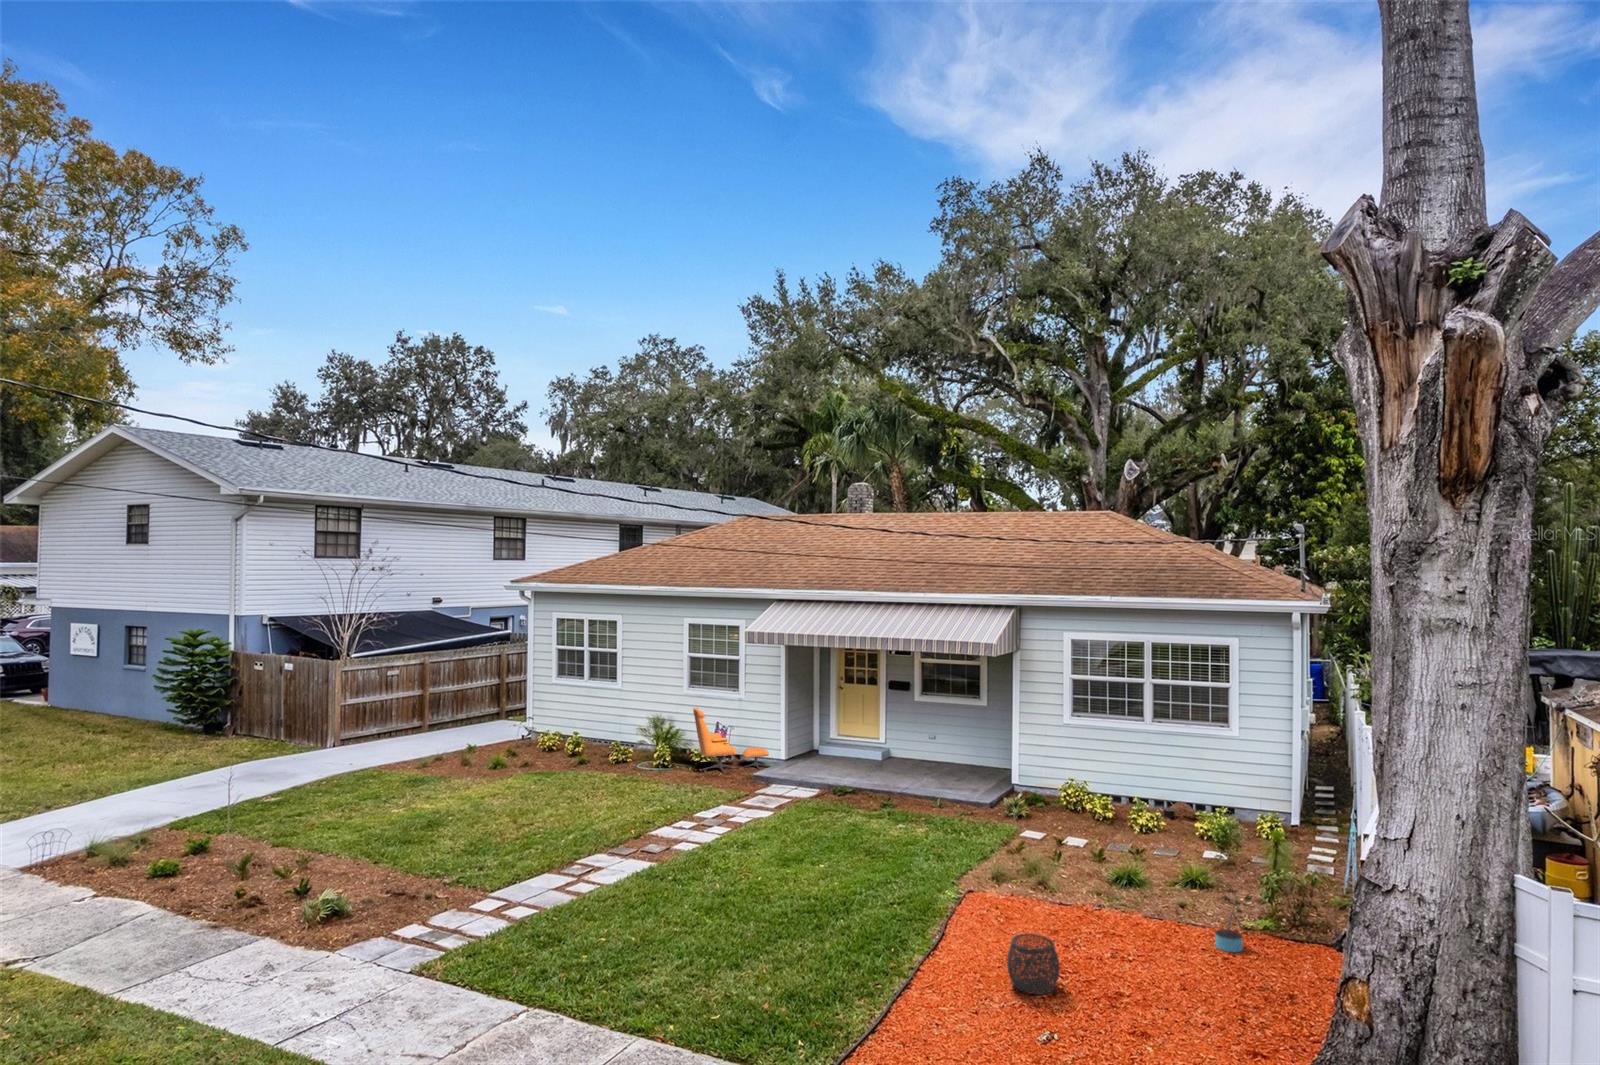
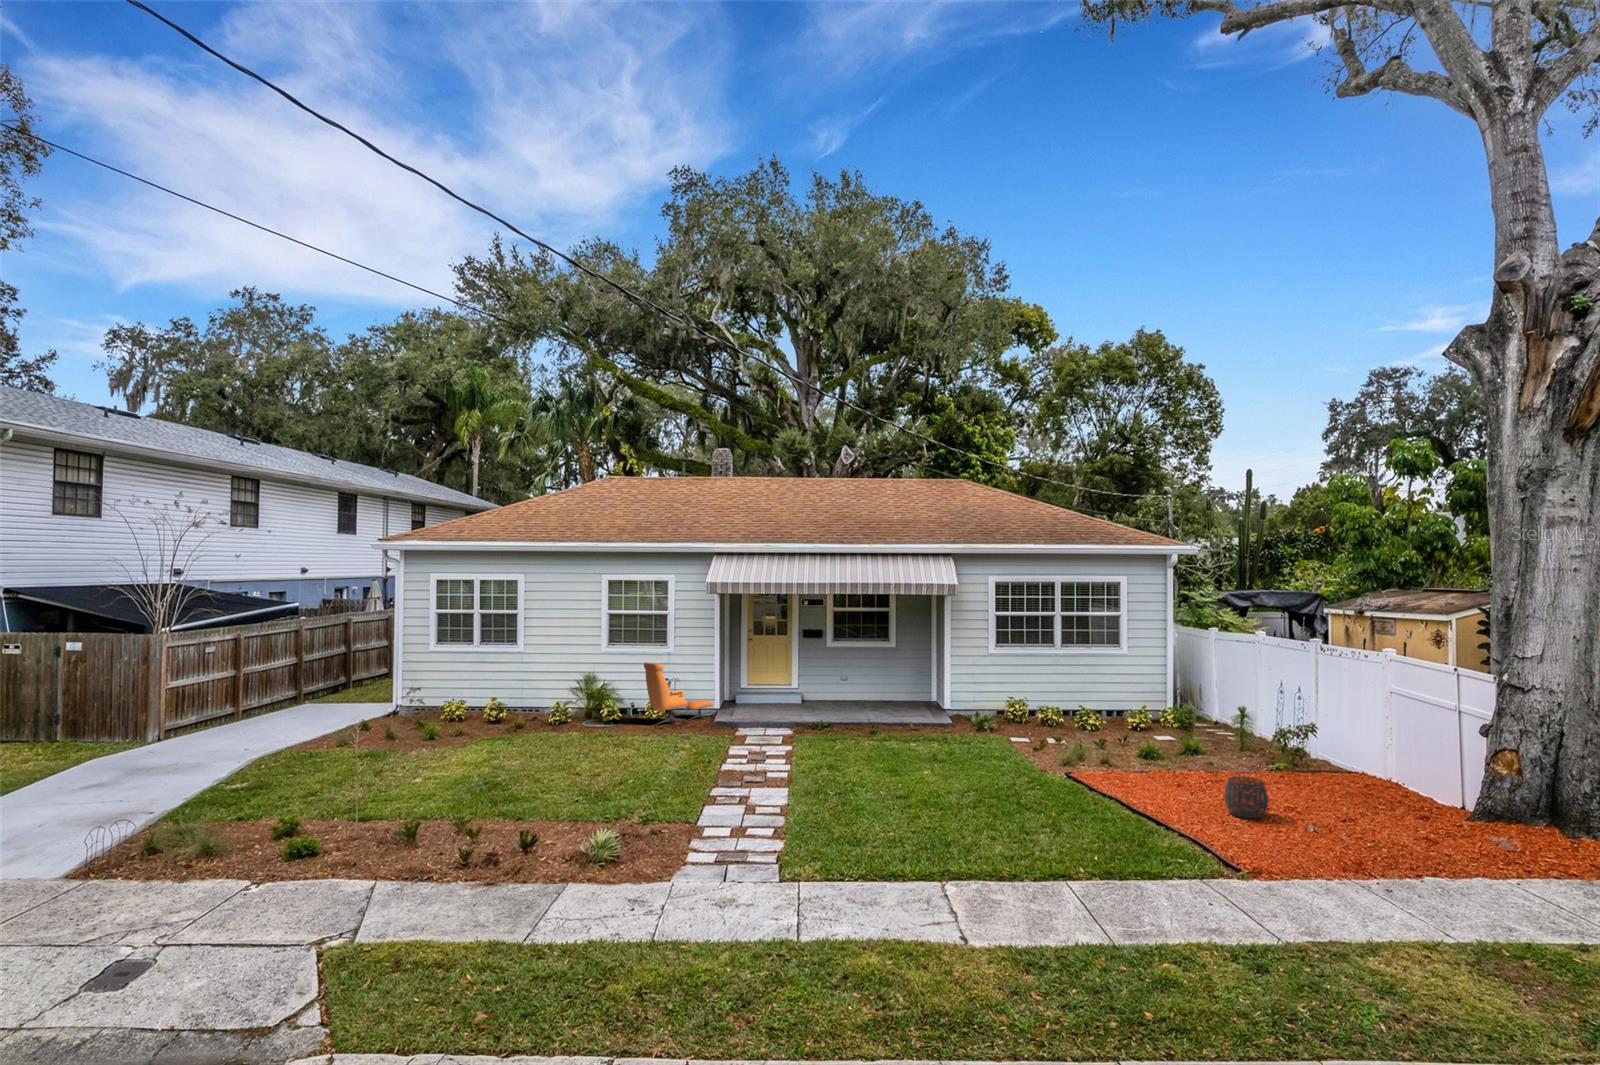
potted plant: present [1201,862,1252,952] -> none [1273,717,1314,779]

